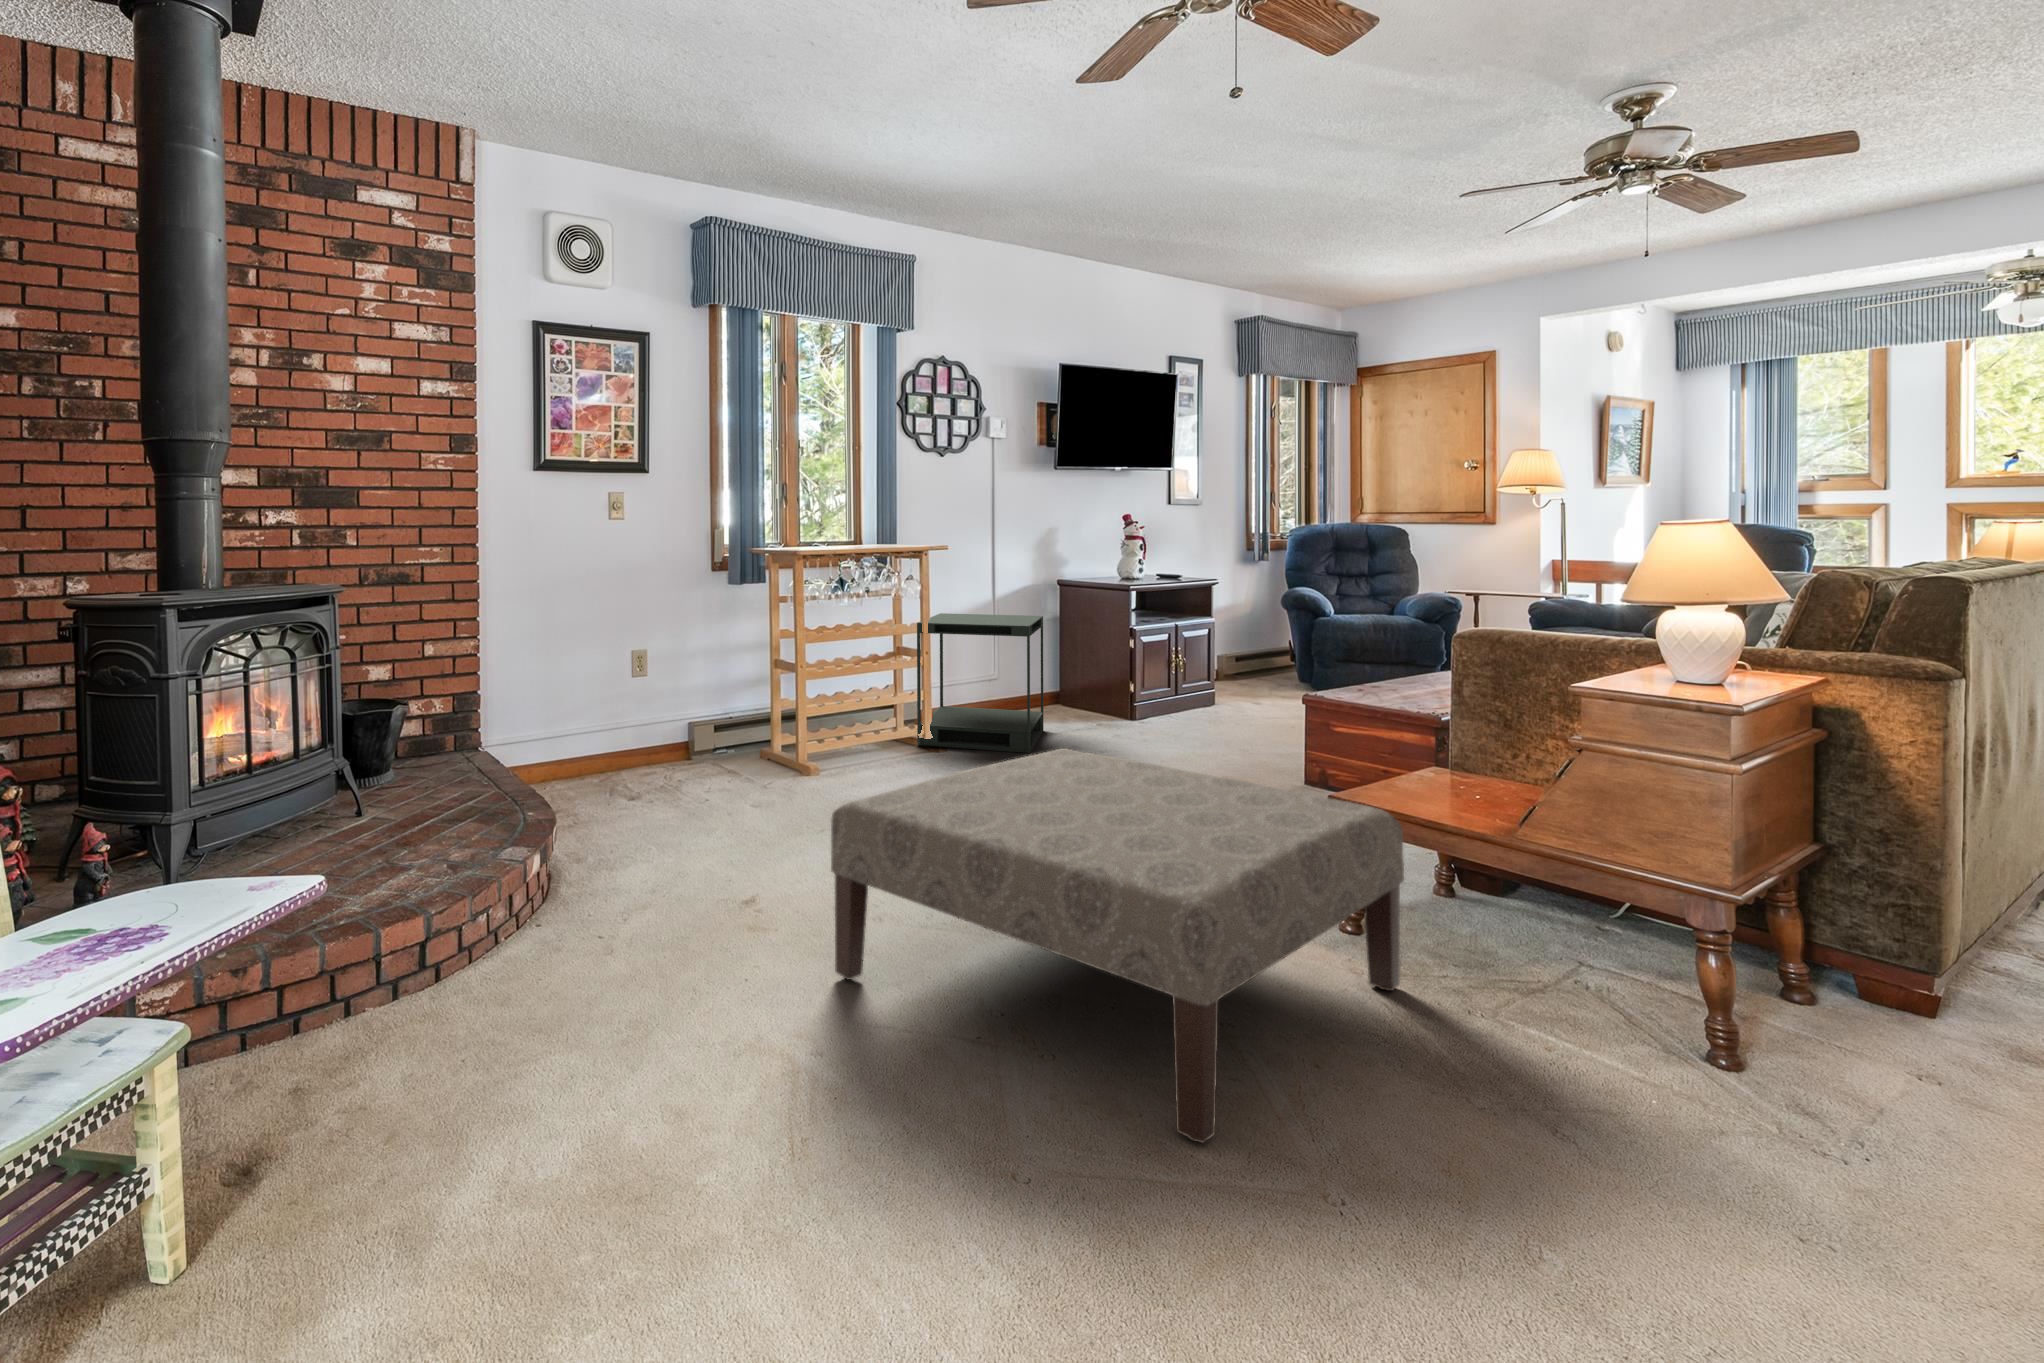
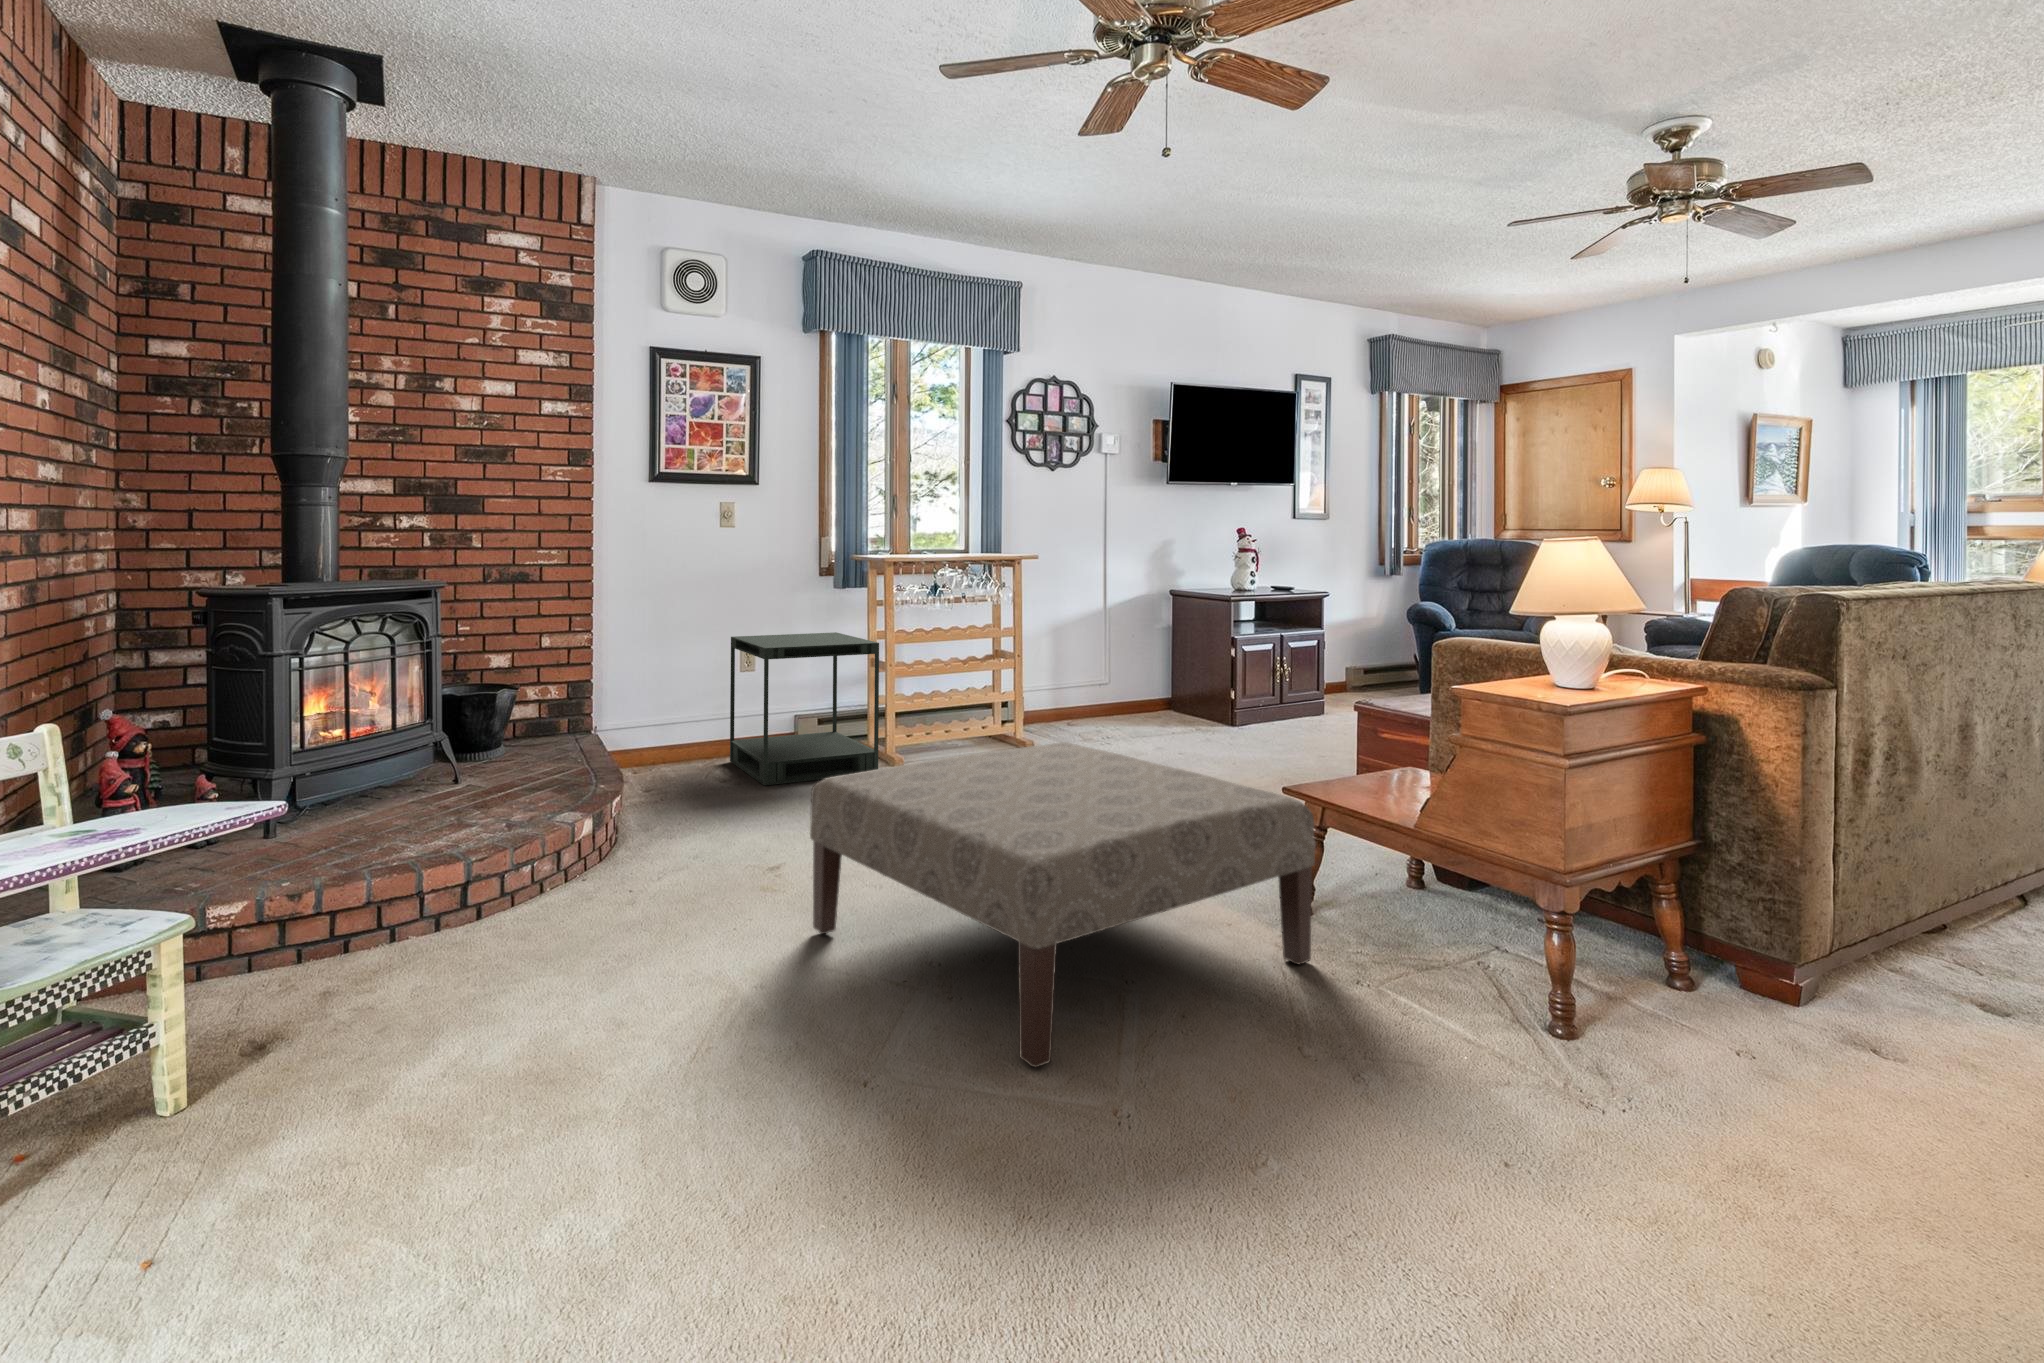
side table: present [917,613,1044,753] -> present [730,632,879,785]

